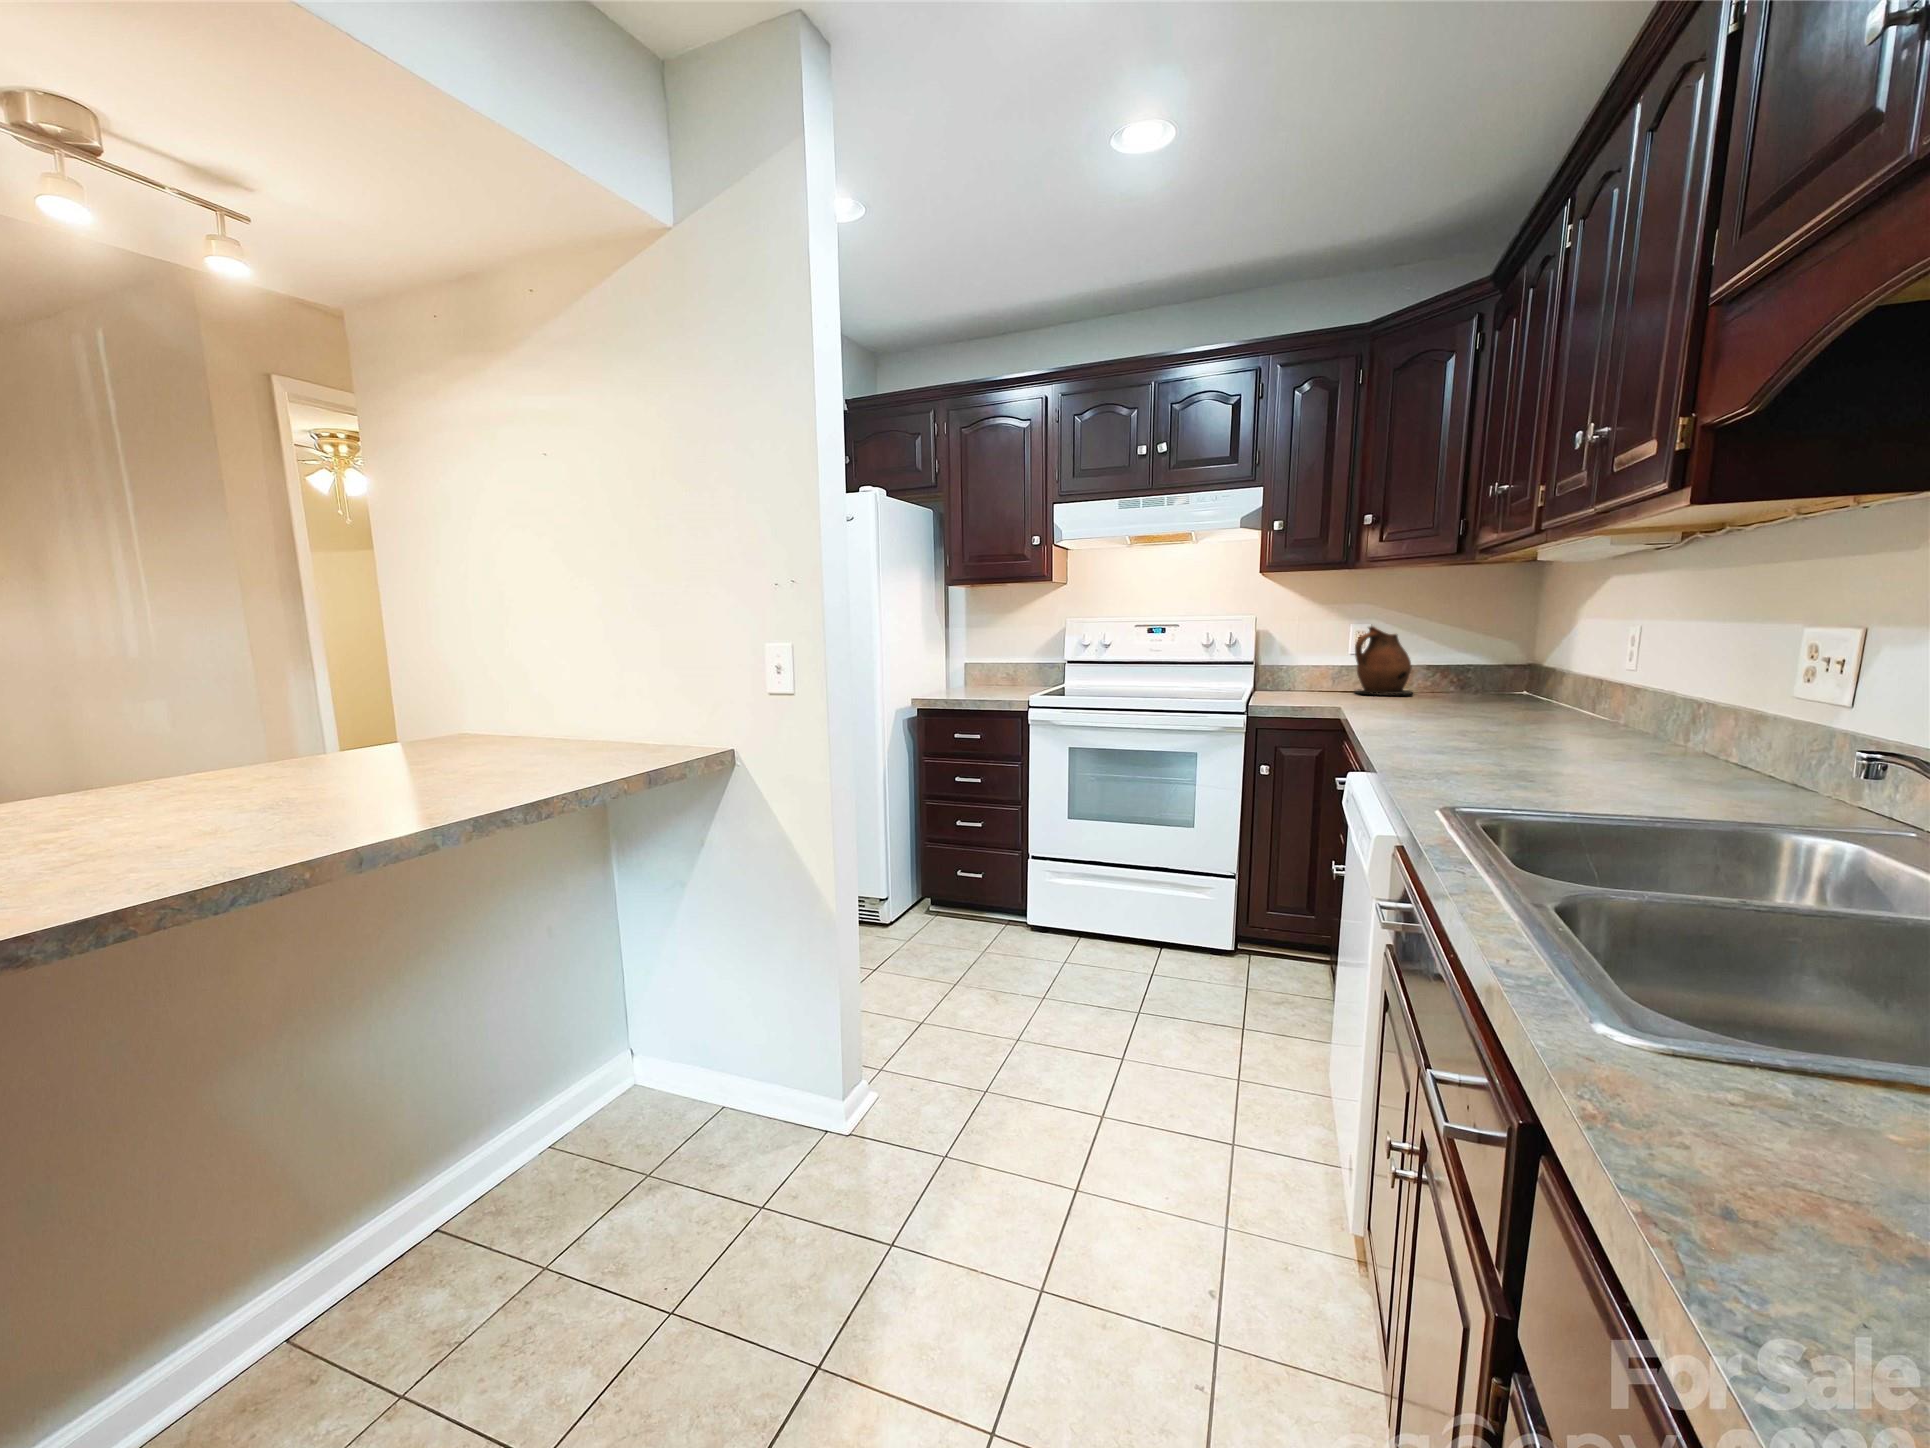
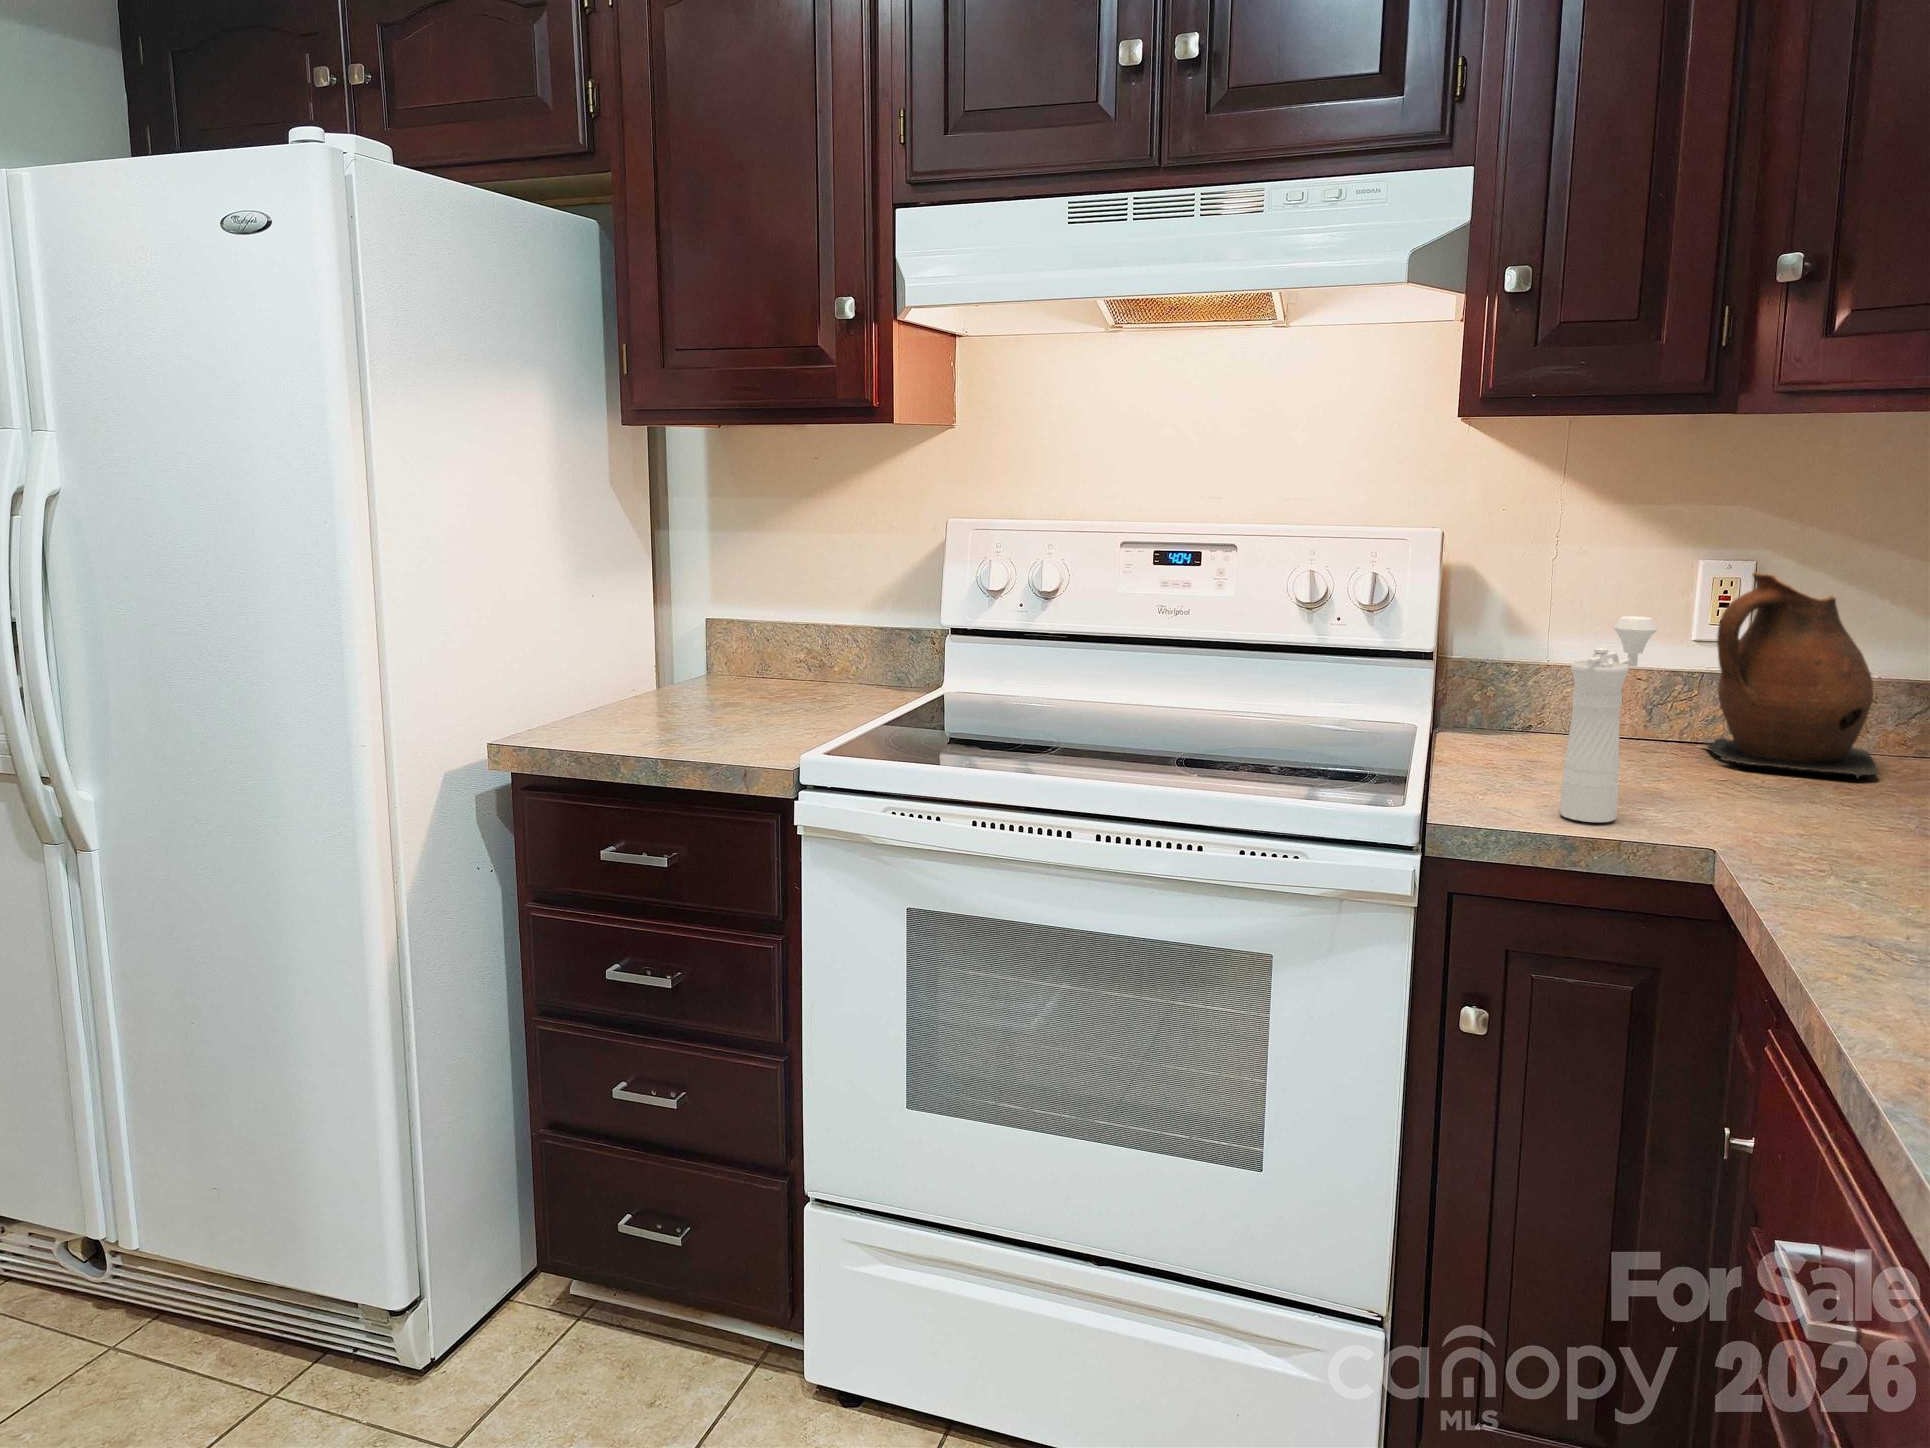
pepper mill: none [1294,638,1328,704] -> present [1560,616,1657,822]

